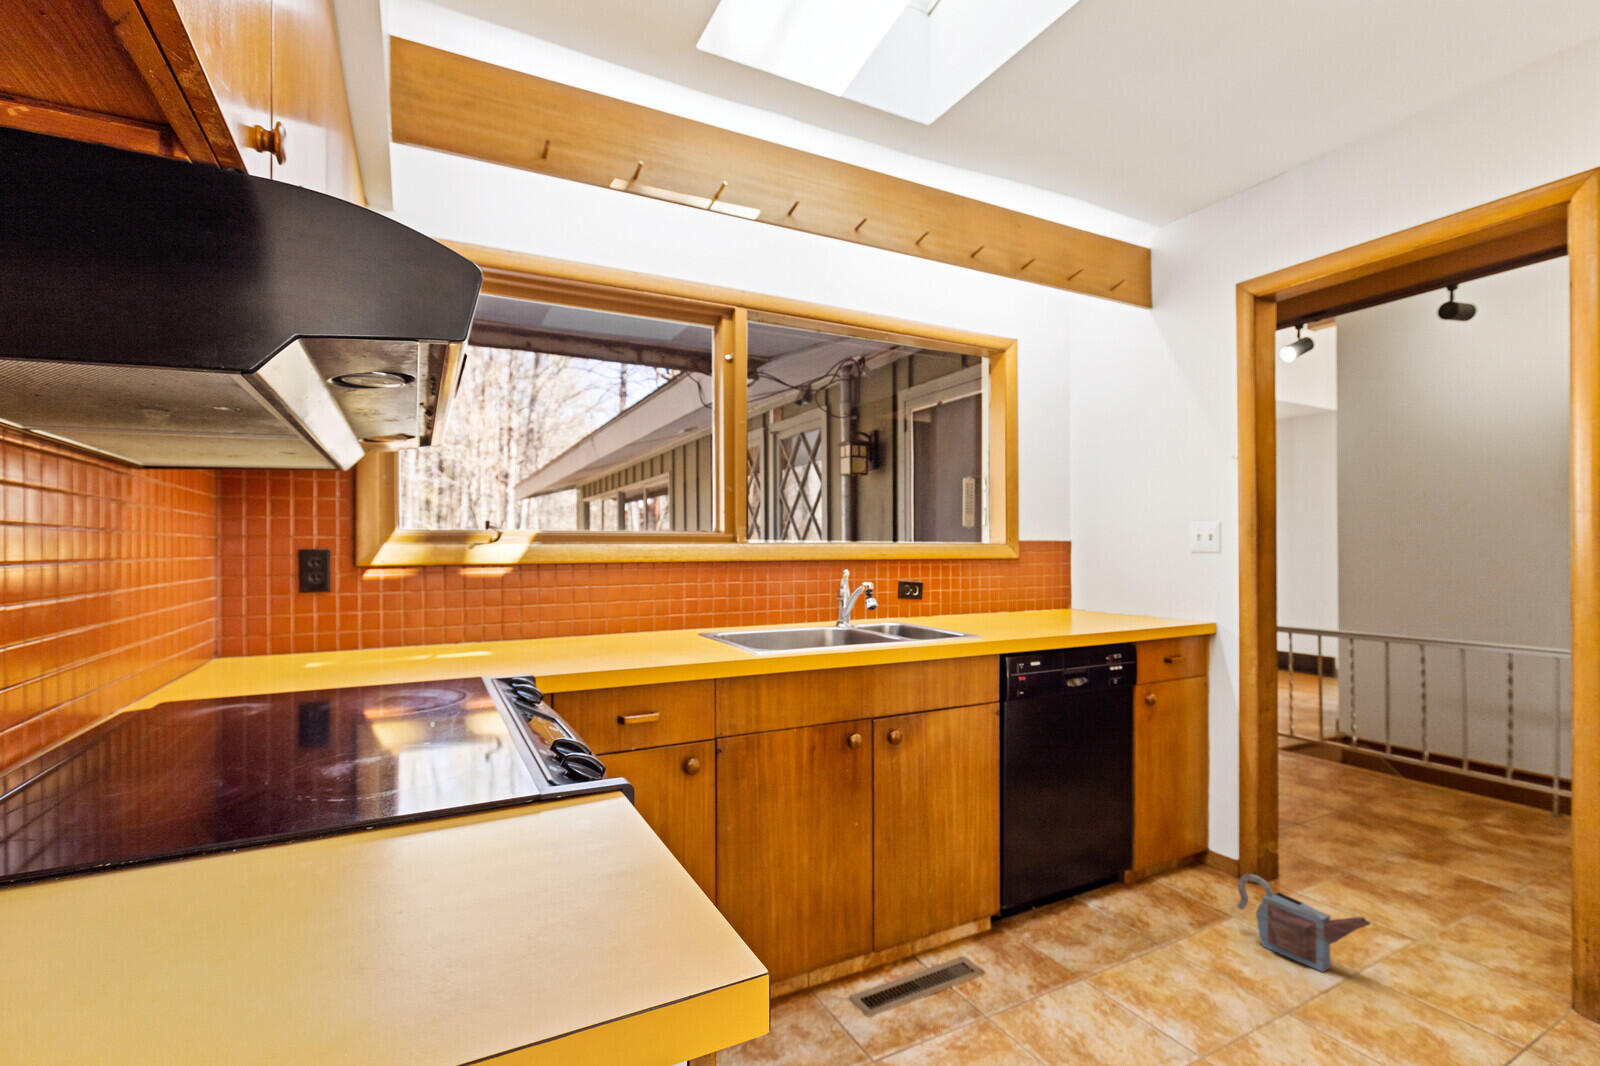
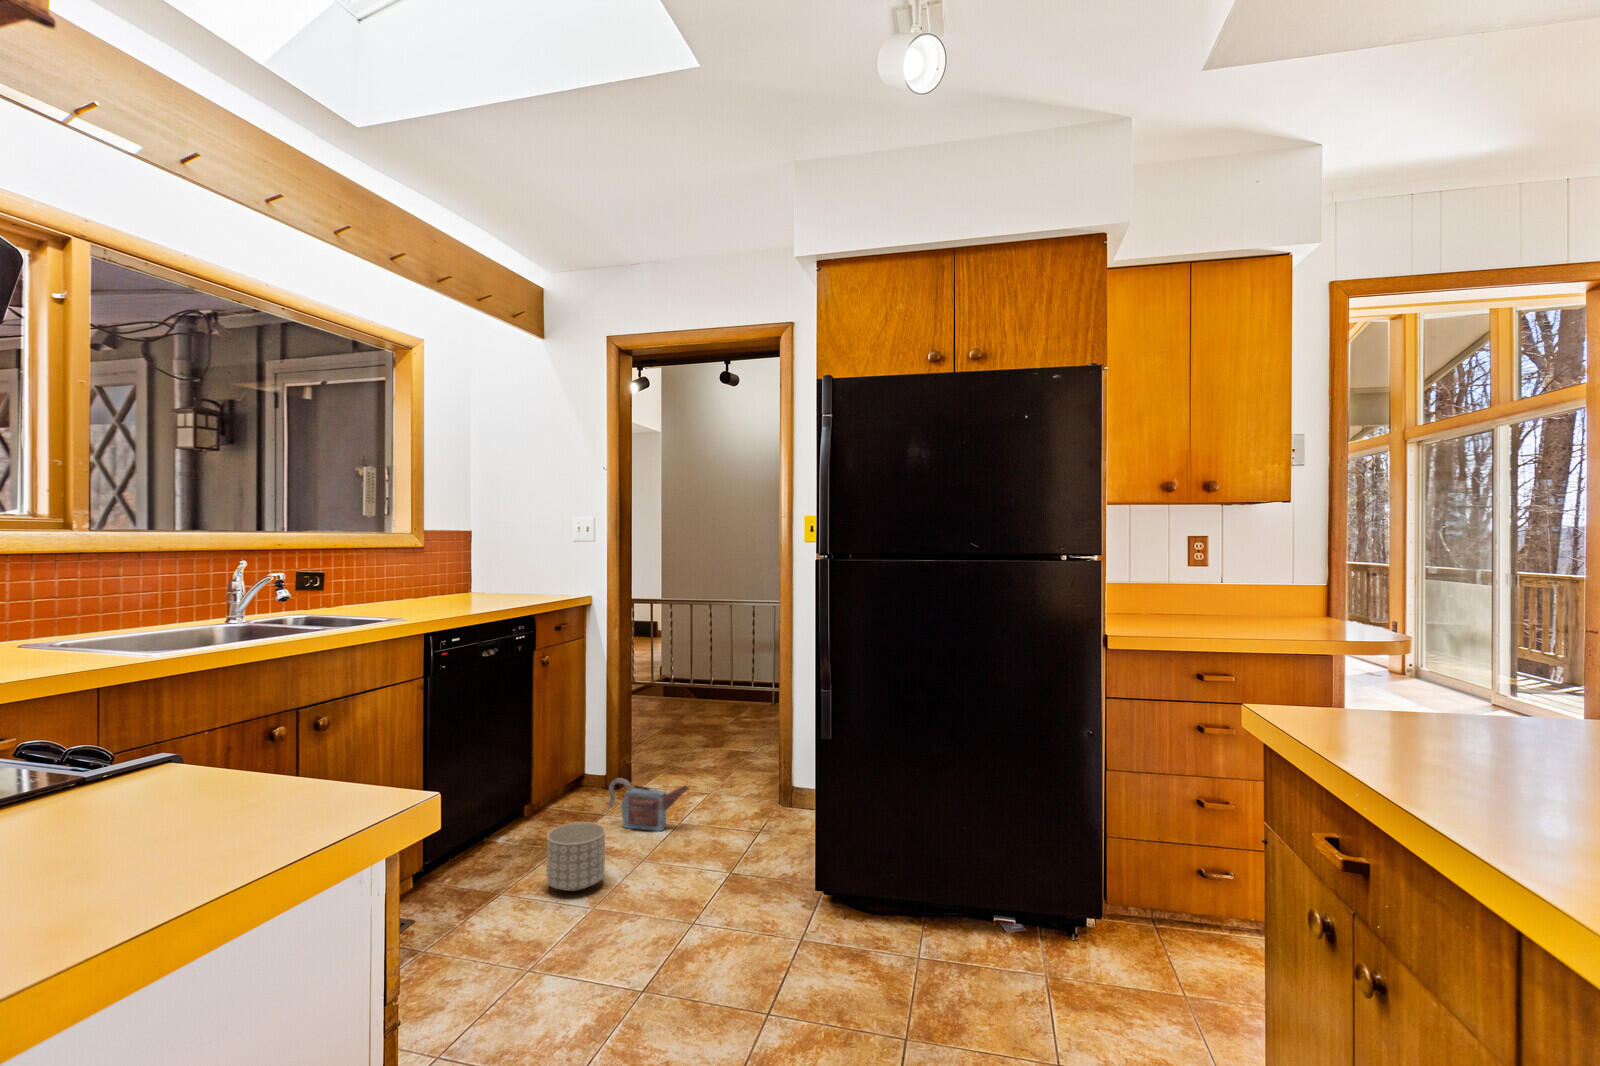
planter: none [1139,920,1222,1020] -> present [547,822,605,891]

